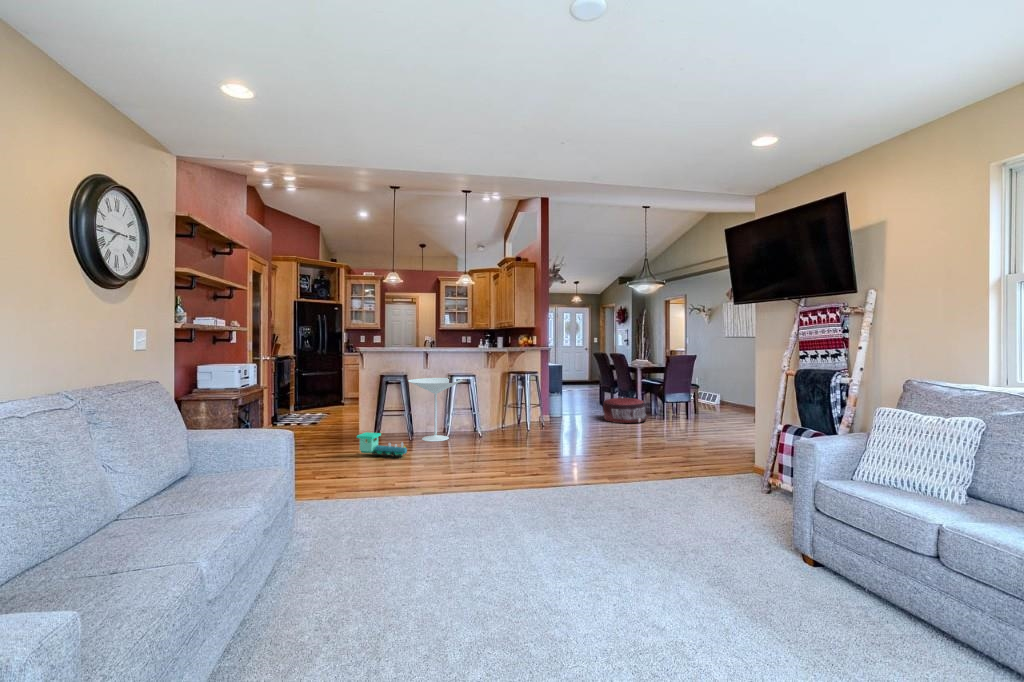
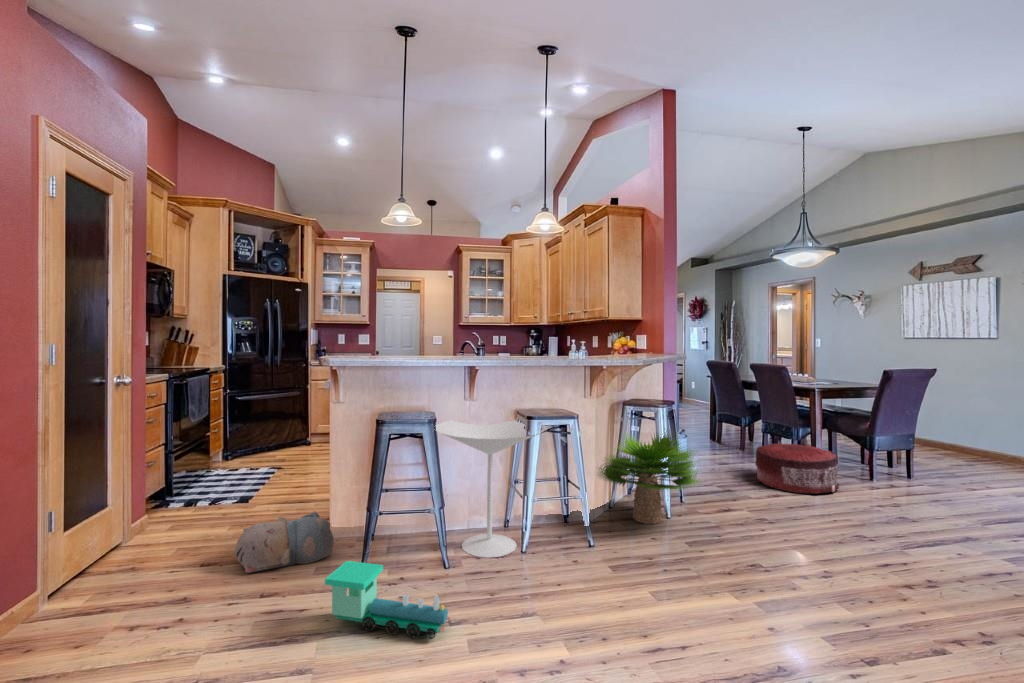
potted plant: none [495,383,551,433] -> present [599,433,699,524]
plush toy: none [314,422,360,444] -> present [234,512,334,573]

